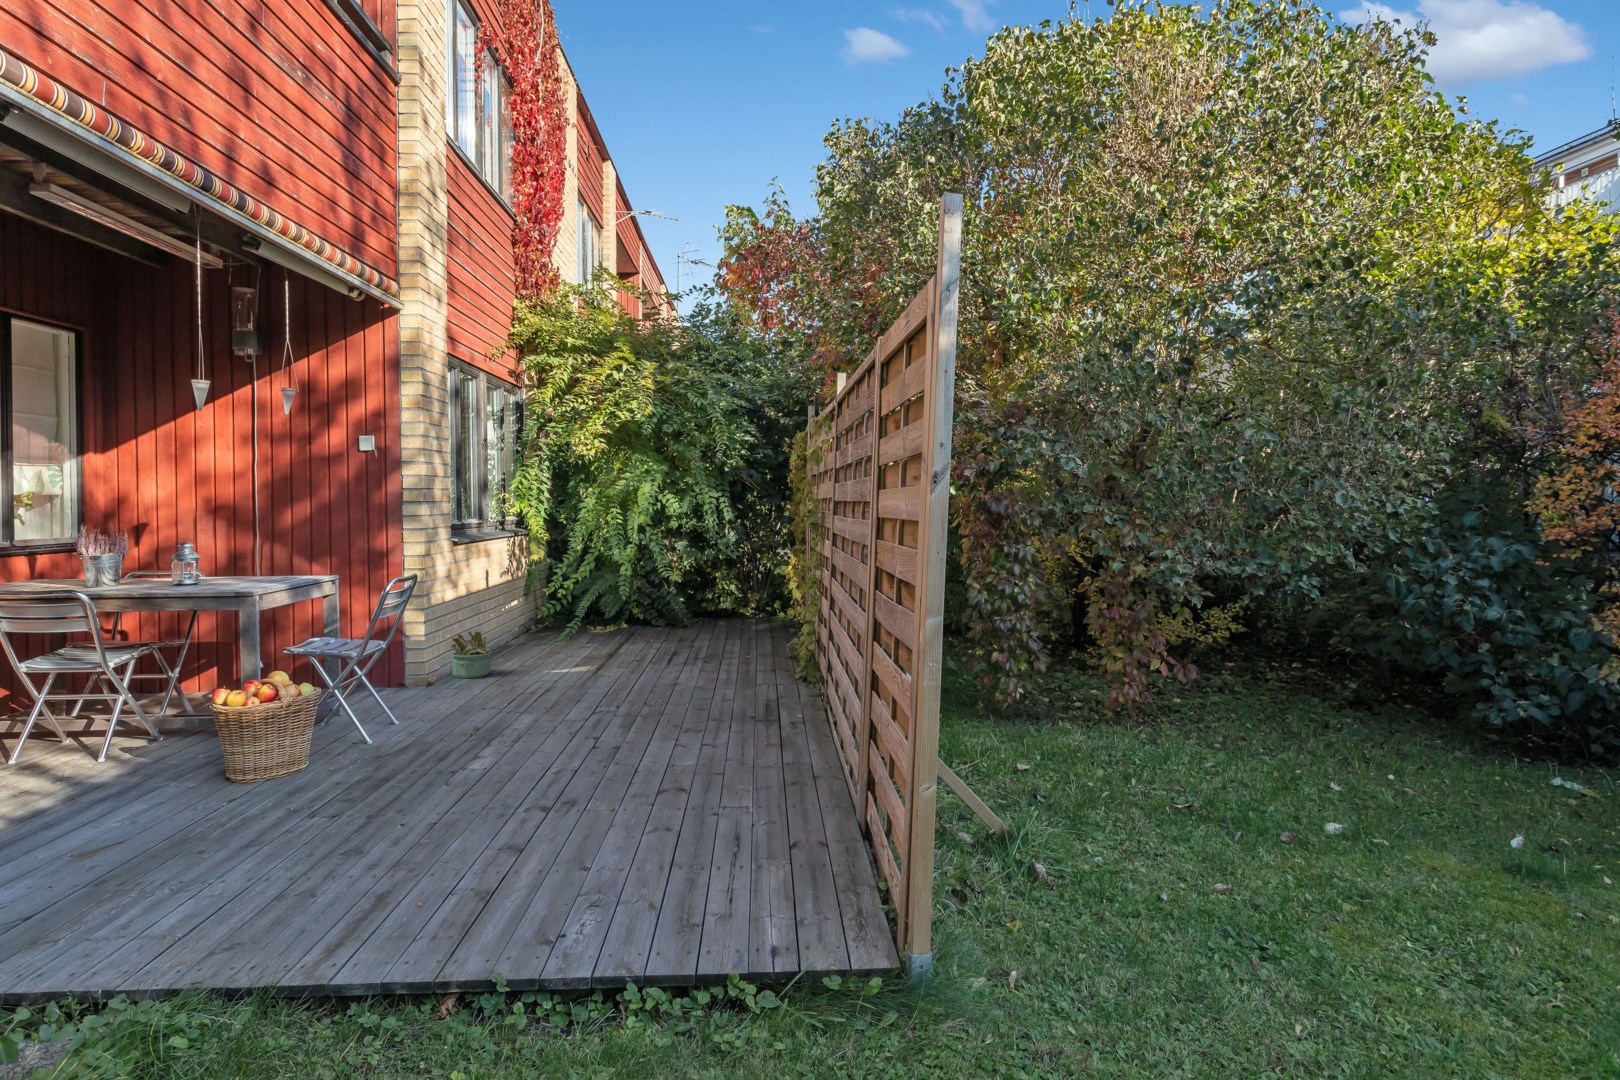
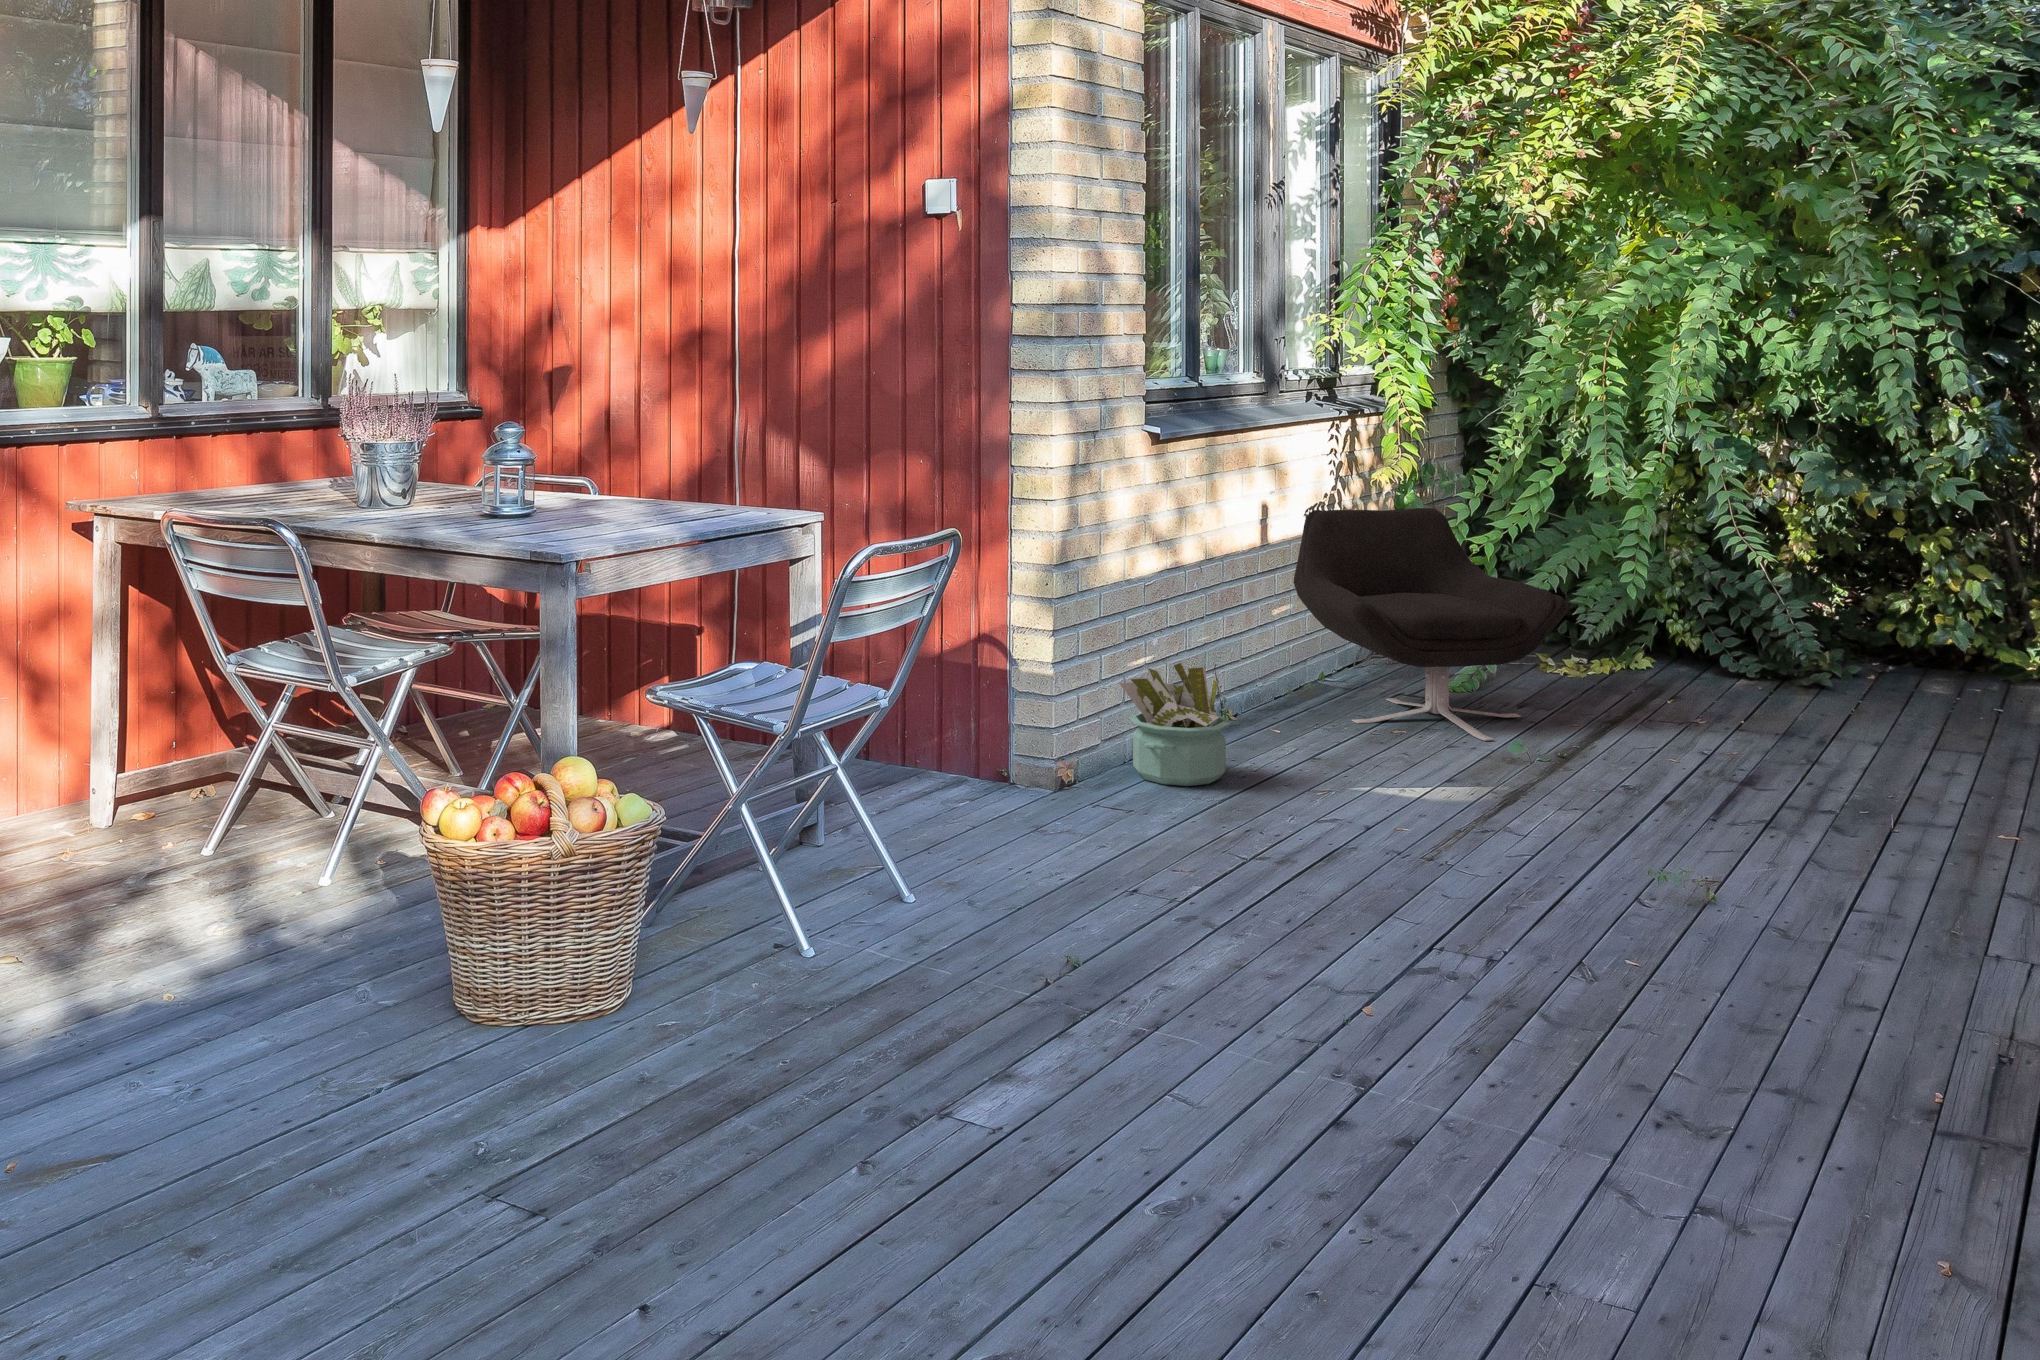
lounge chair: none [499,570,605,653] -> present [1294,508,1569,741]

